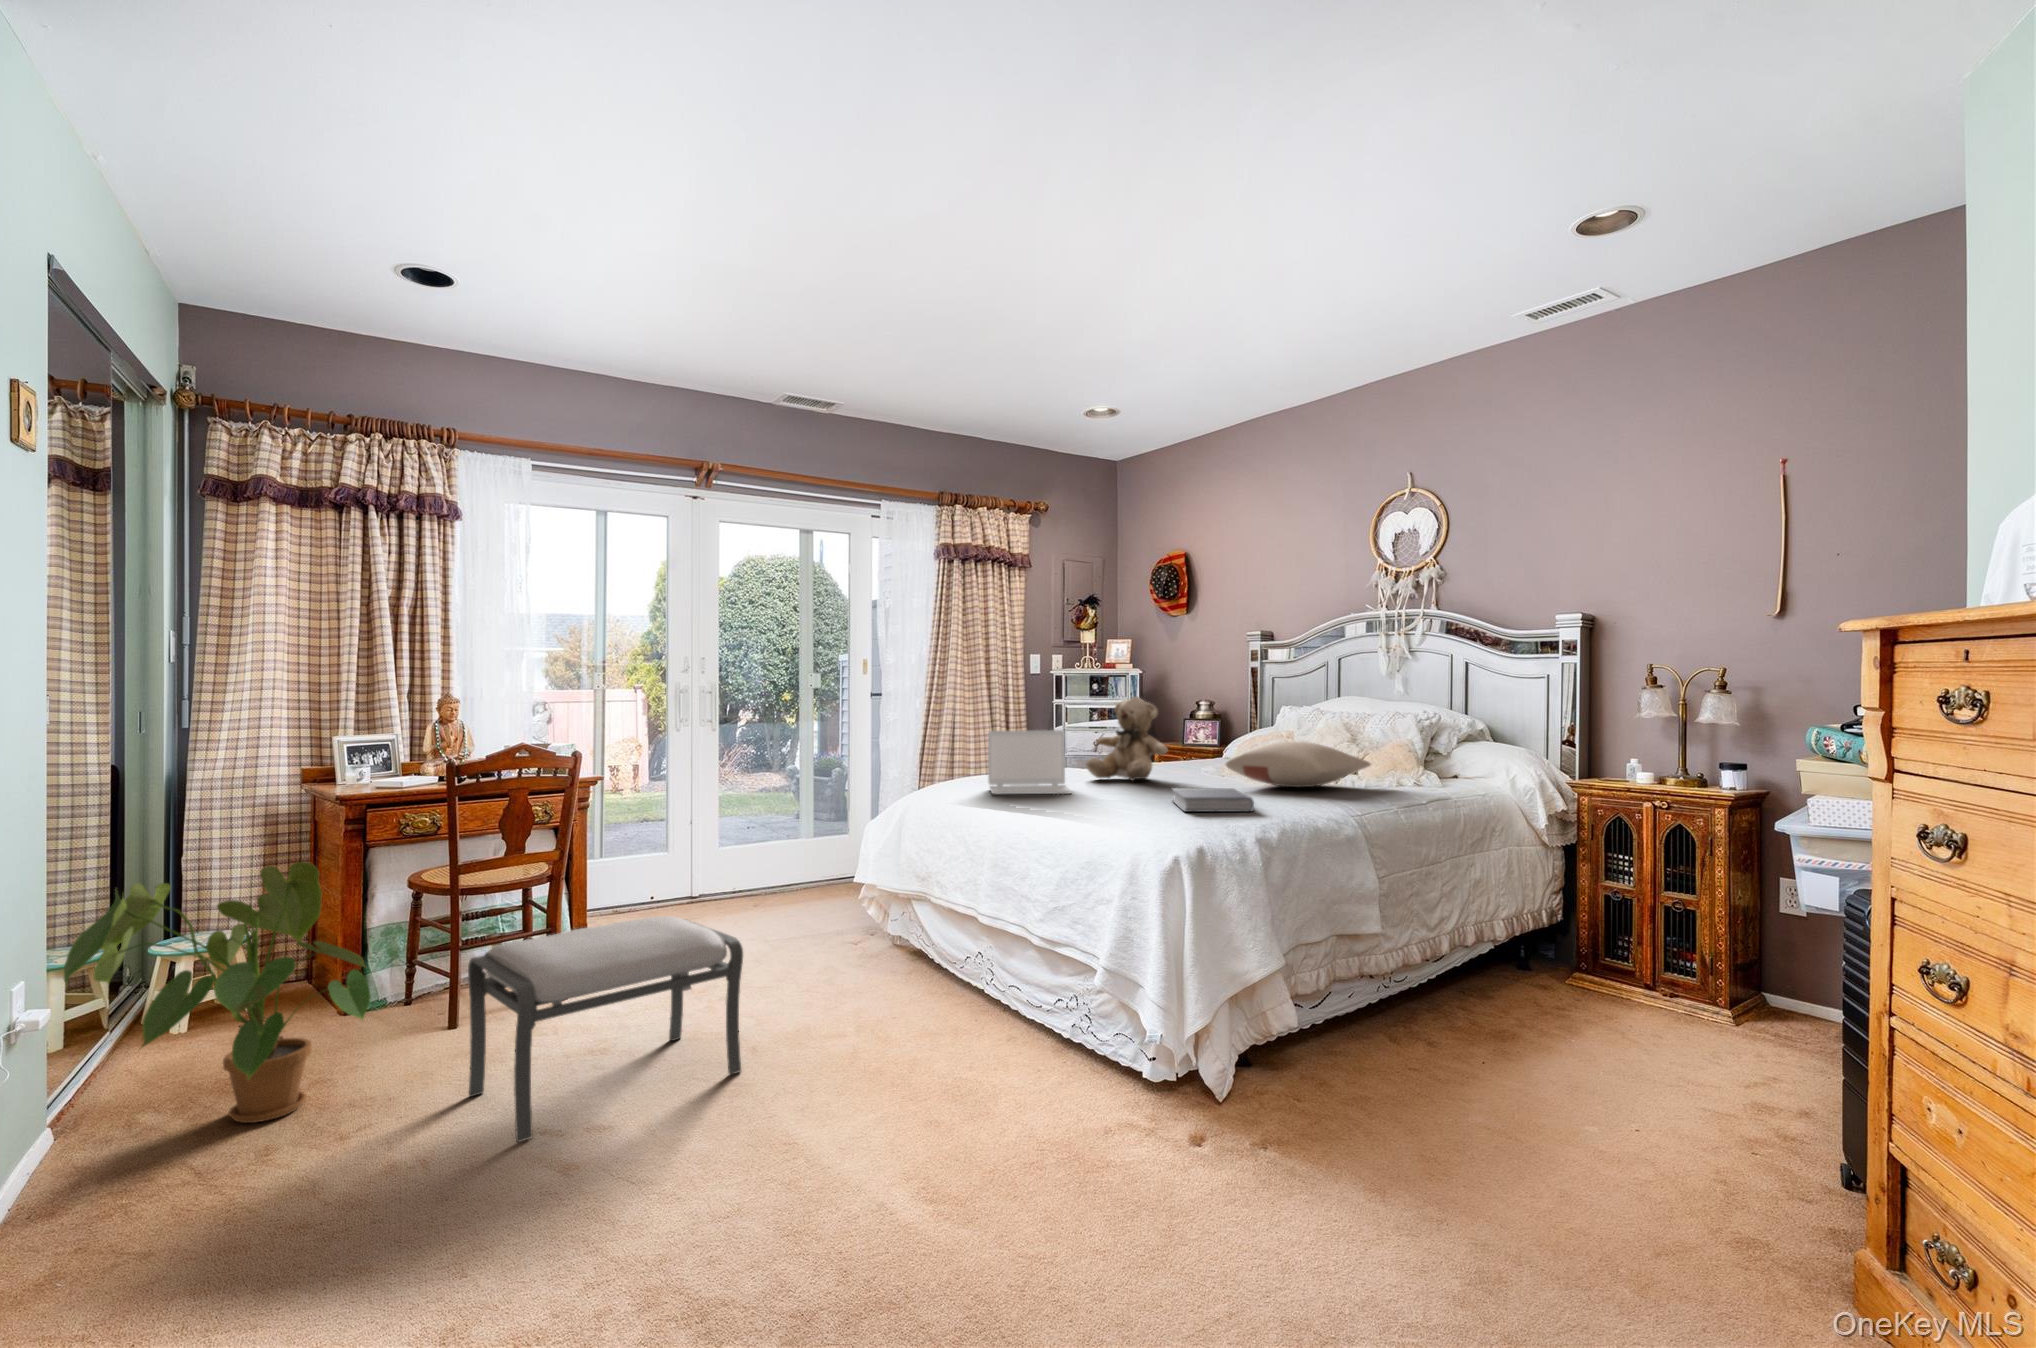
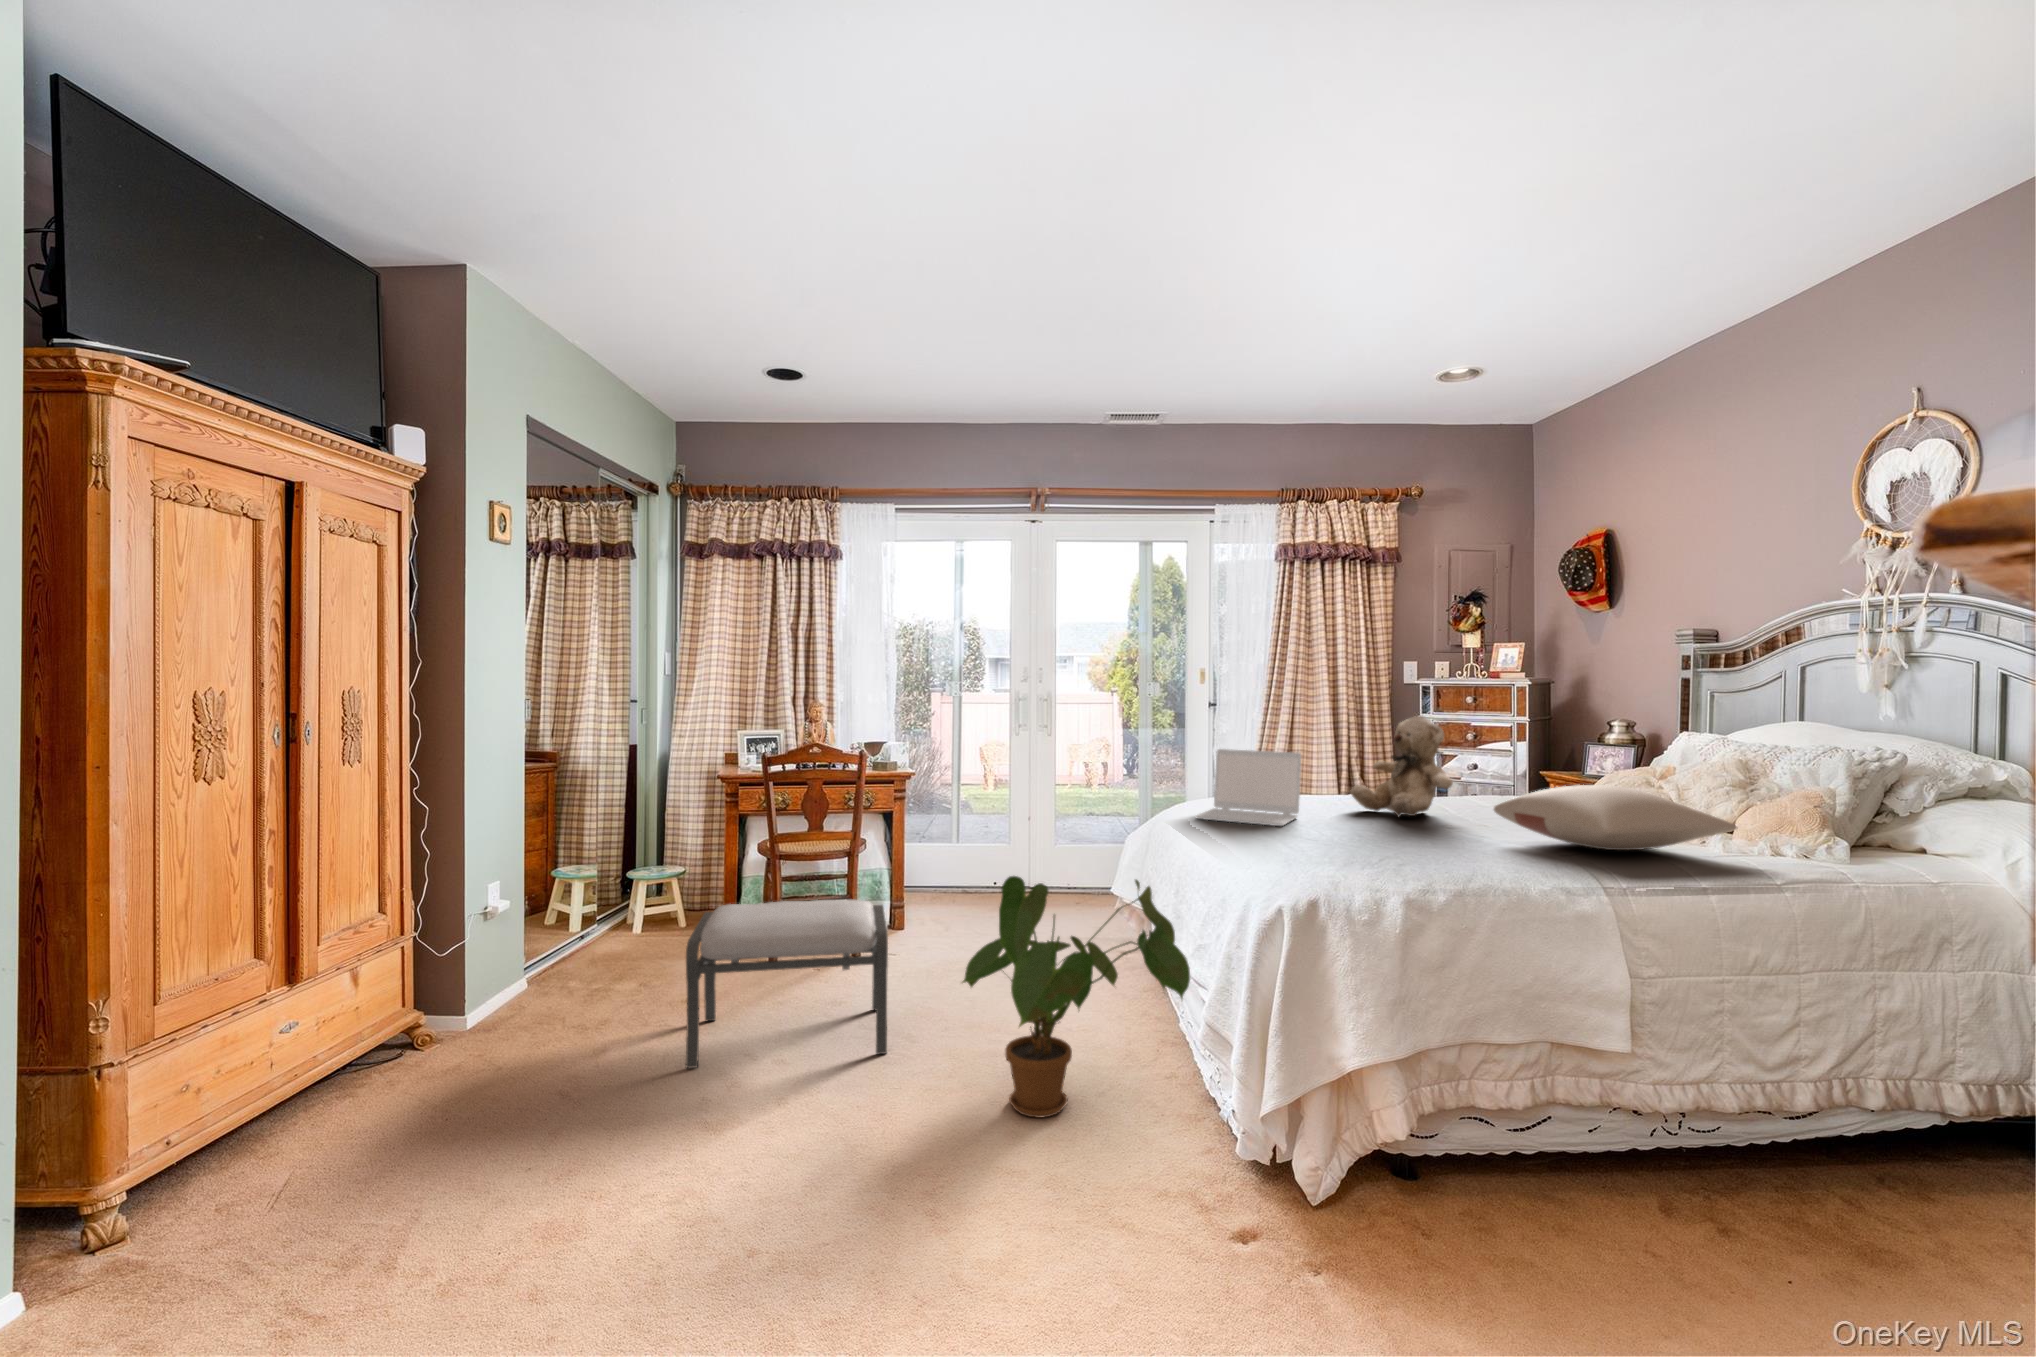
book: present [1173,788,1254,812] -> none [1340,834,1454,878]
house plant: present [64,862,371,1123] -> present [963,876,1190,1118]

